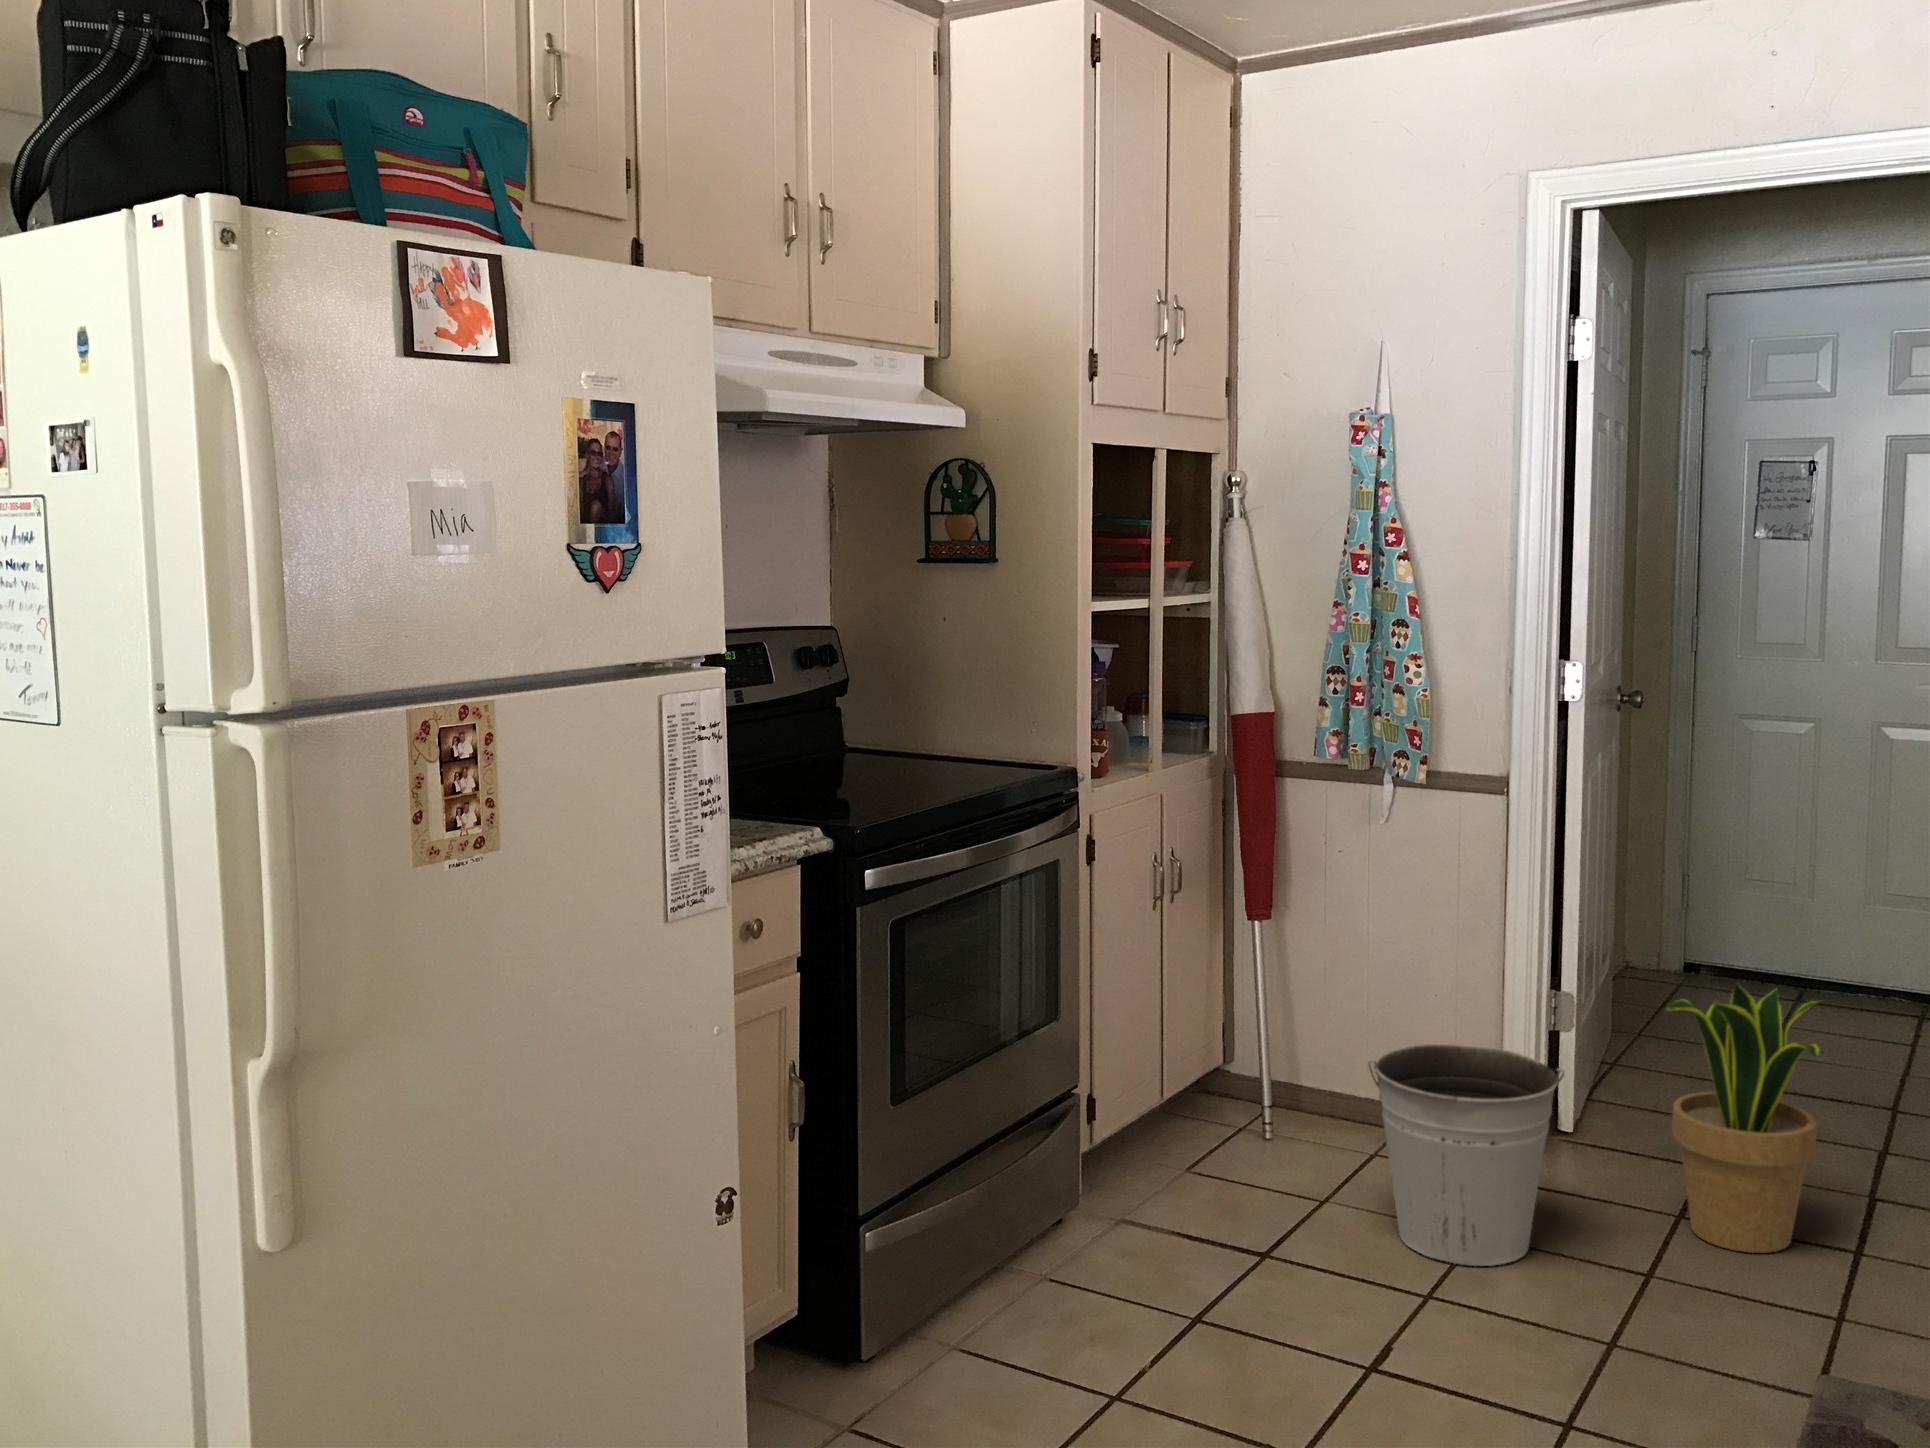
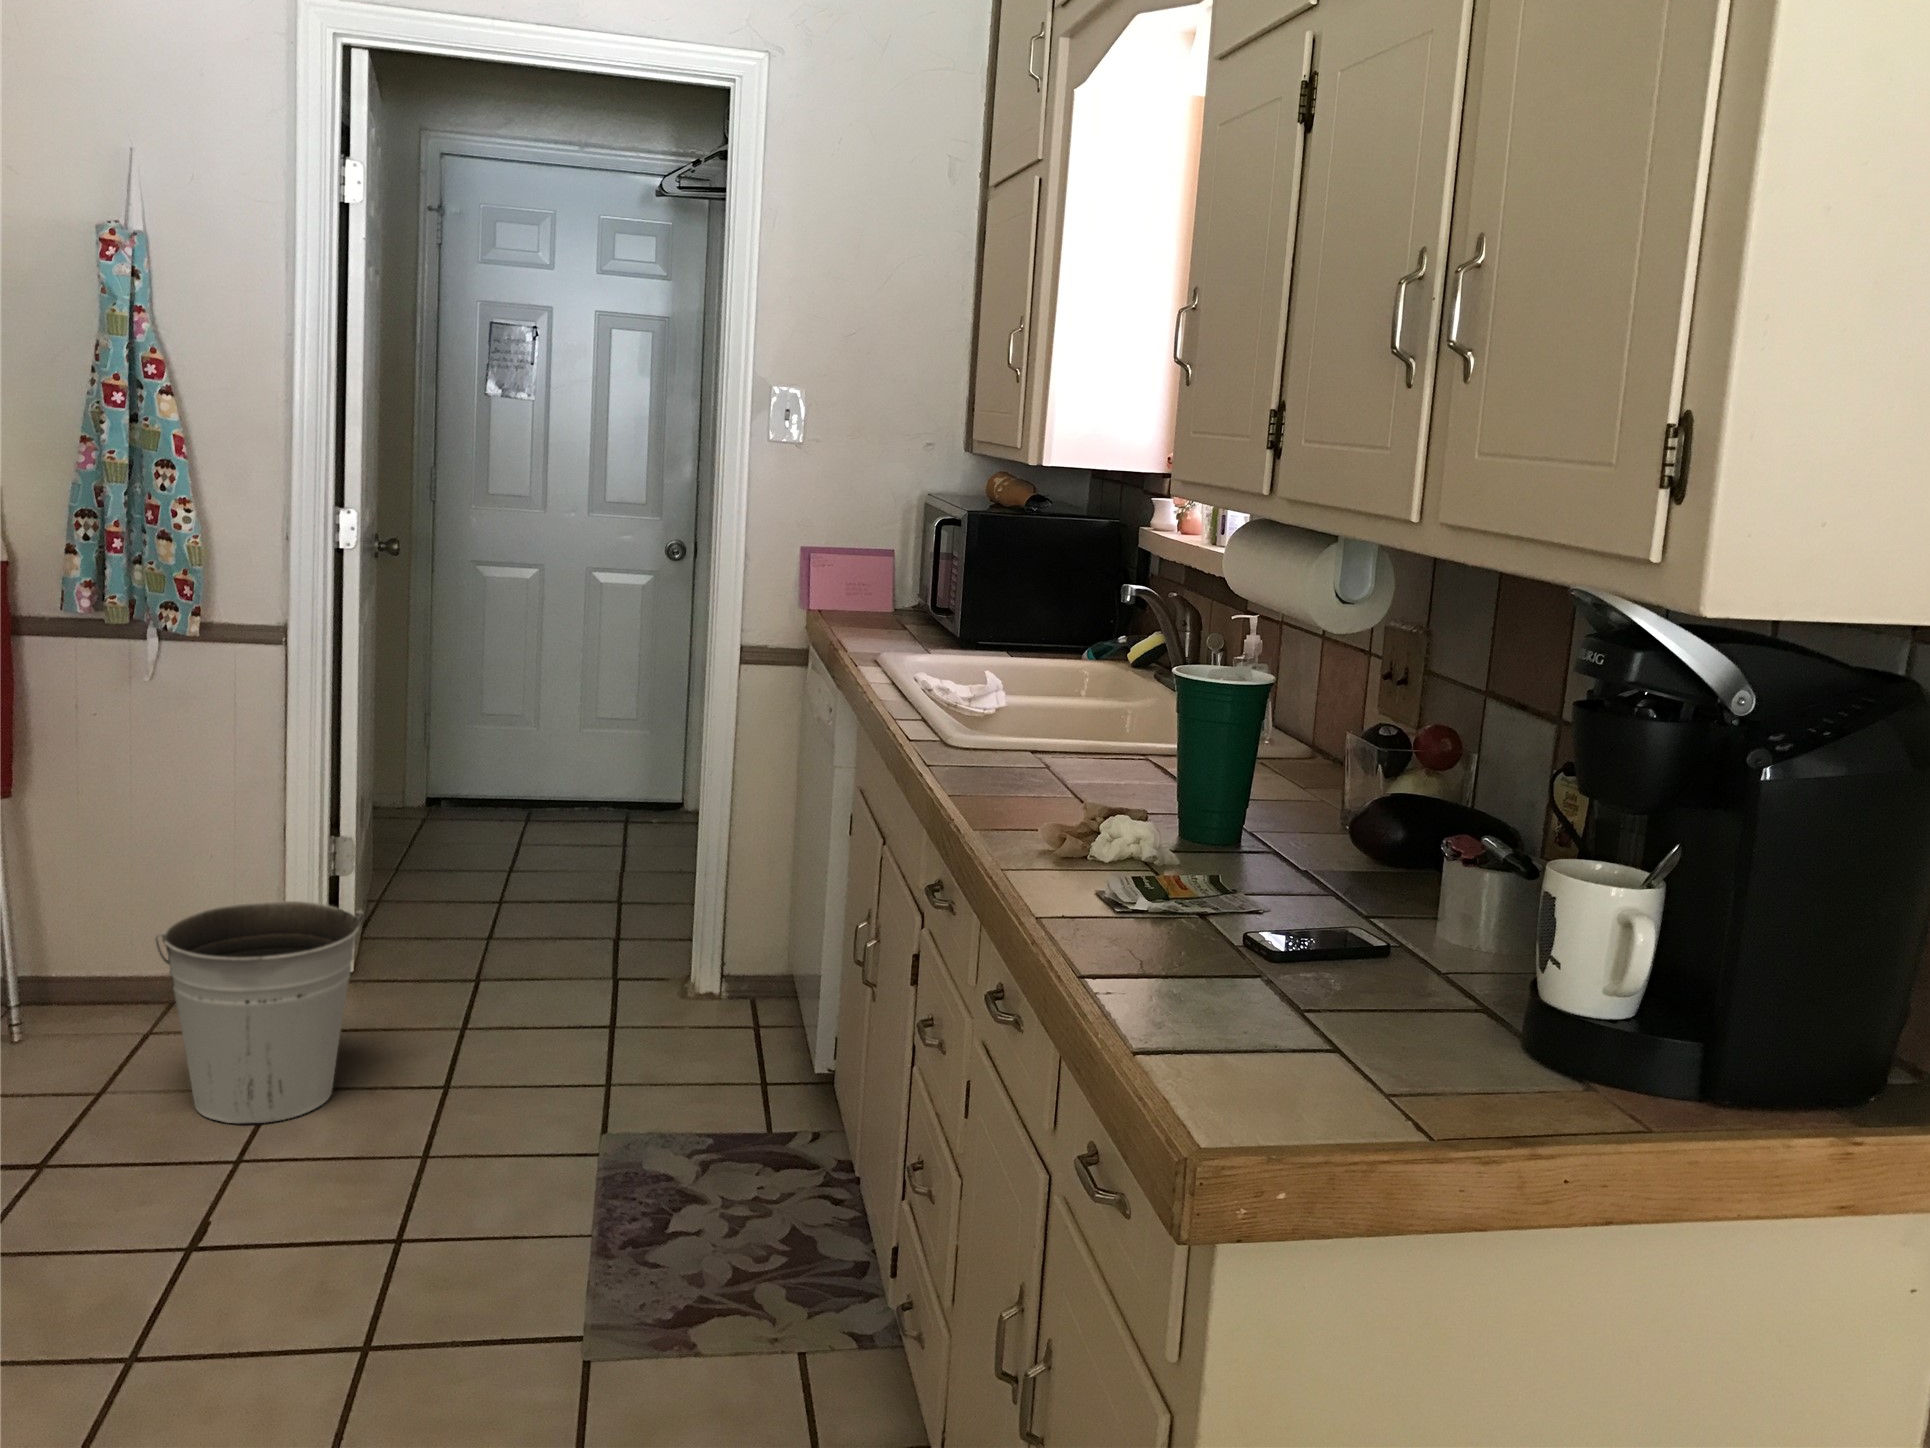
potted plant: present [1665,984,1822,1253] -> none [453,809,587,1048]

